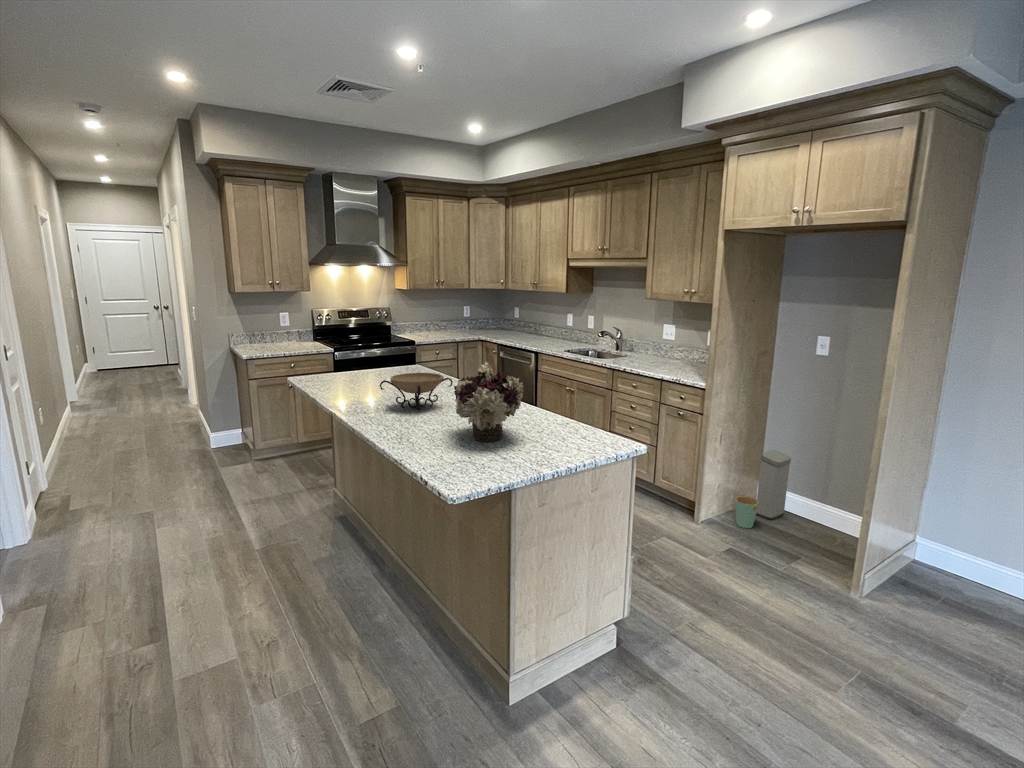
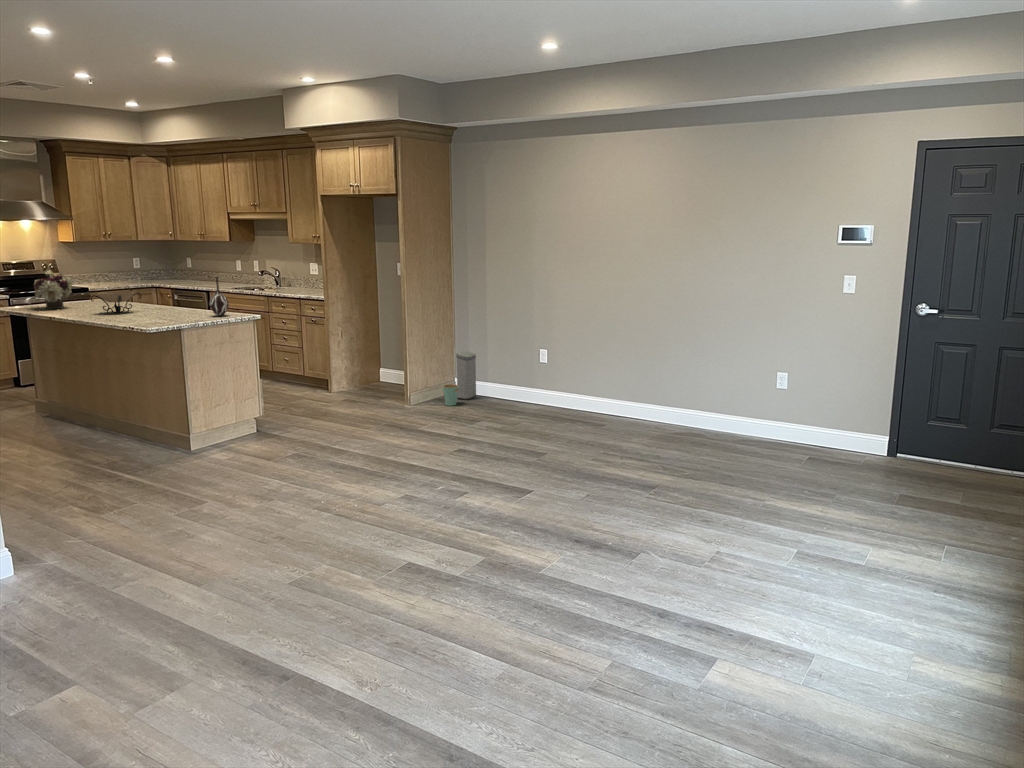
flower arrangement: present [454,362,524,442] -> present [34,270,72,309]
vase: none [559,372,592,444] -> present [210,277,229,316]
trash can: present [735,450,791,528] -> present [443,351,476,406]

